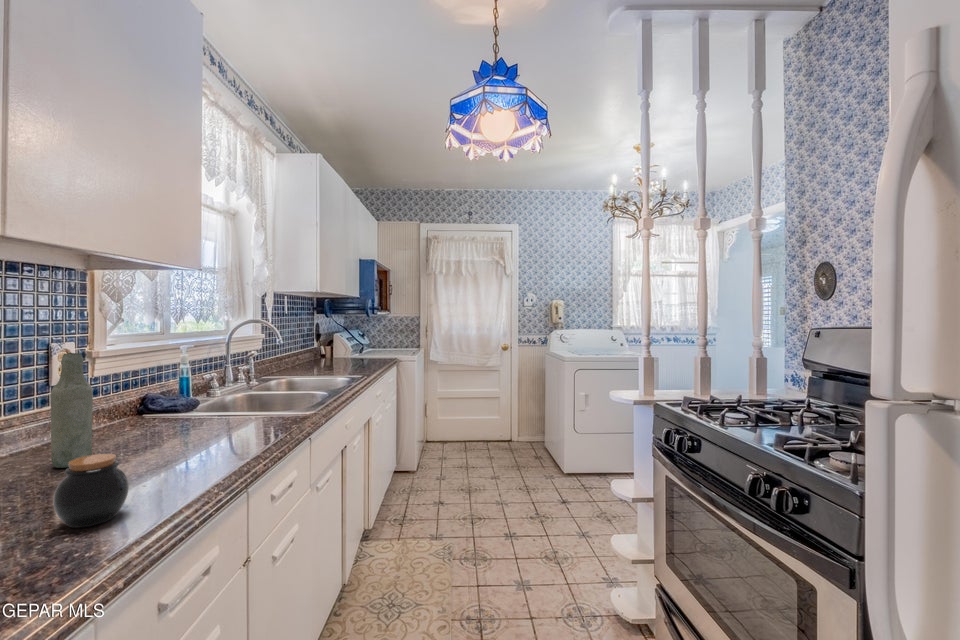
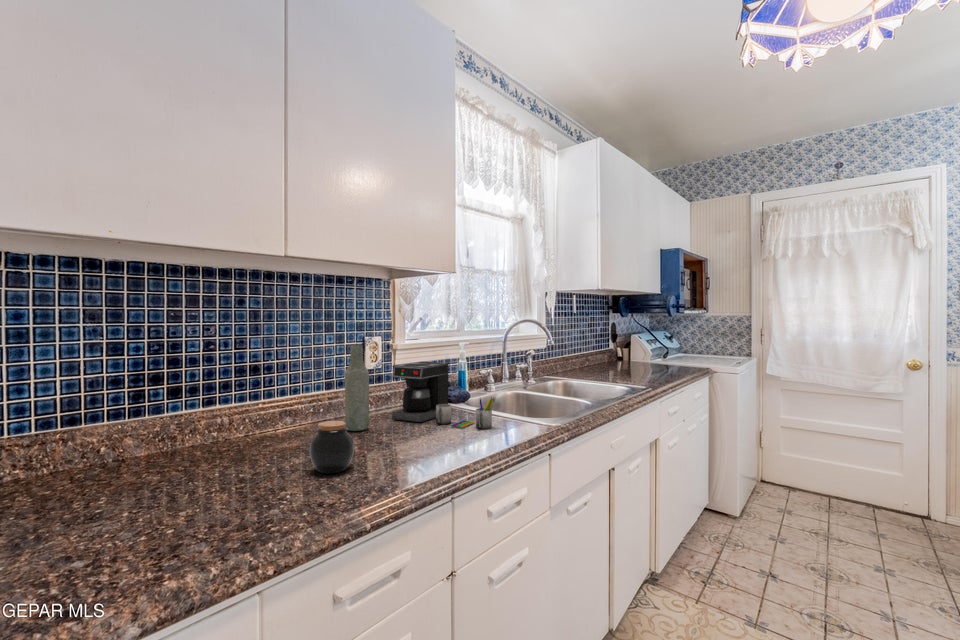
coffee maker: none [116,369,266,443] -> present [392,362,495,429]

